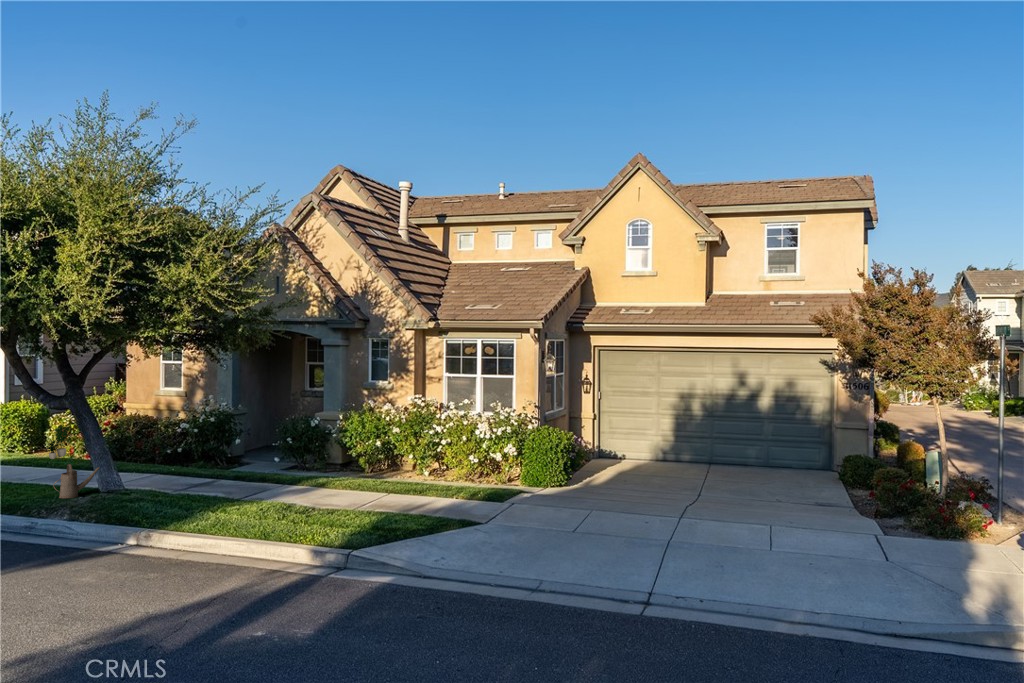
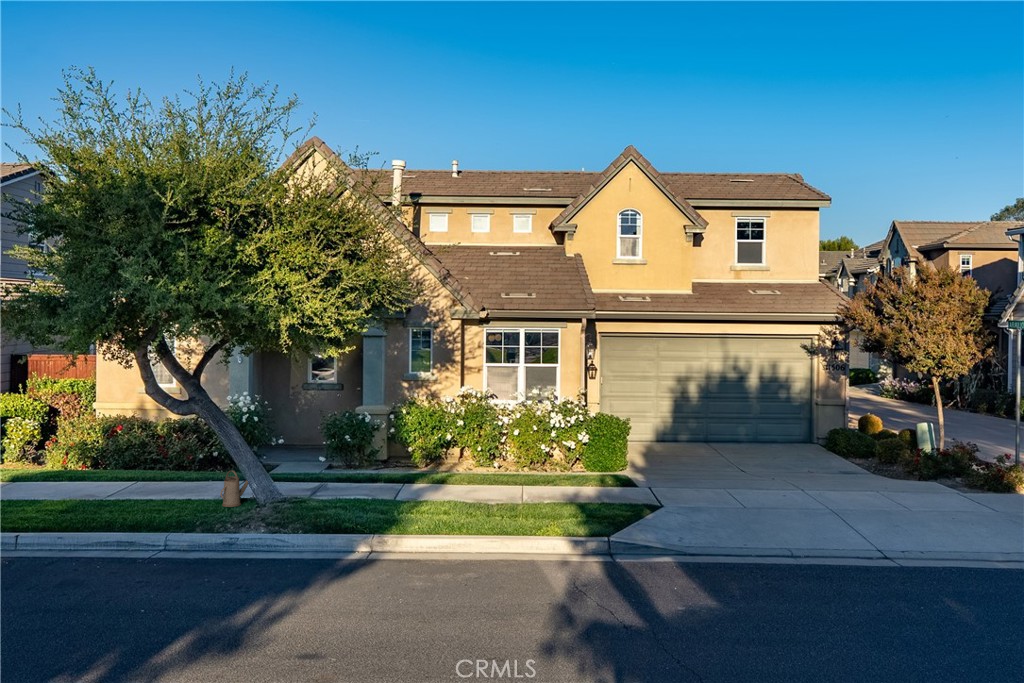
potted plant: present [46,425,70,459] -> none [35,432,58,475]

